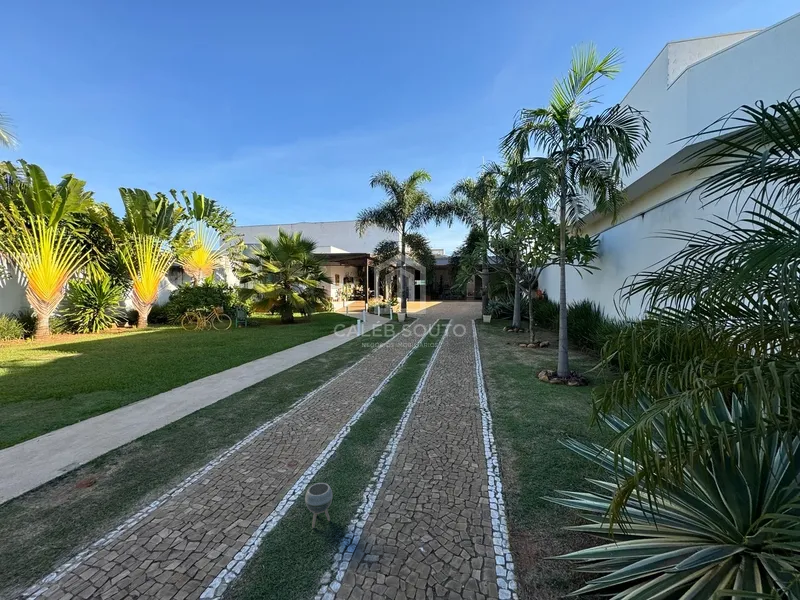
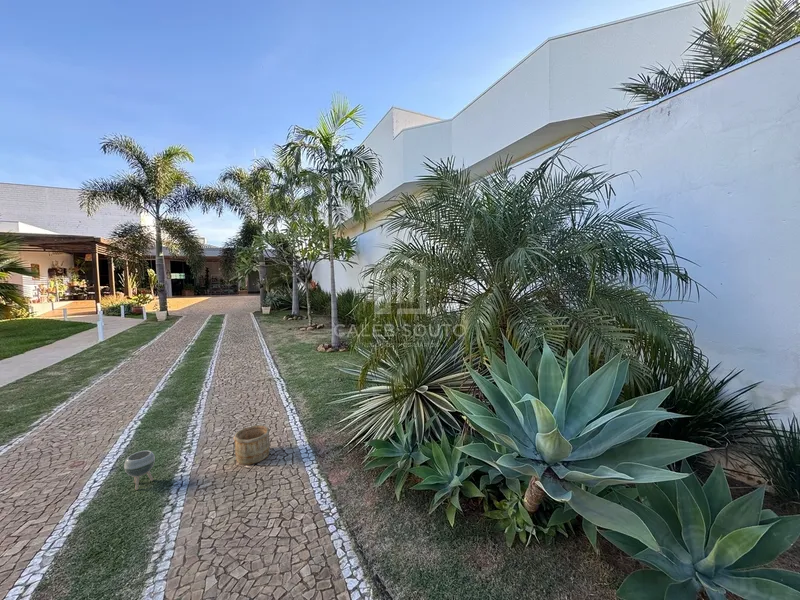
wooden bucket: none [409,491,454,552] -> present [233,425,270,465]

